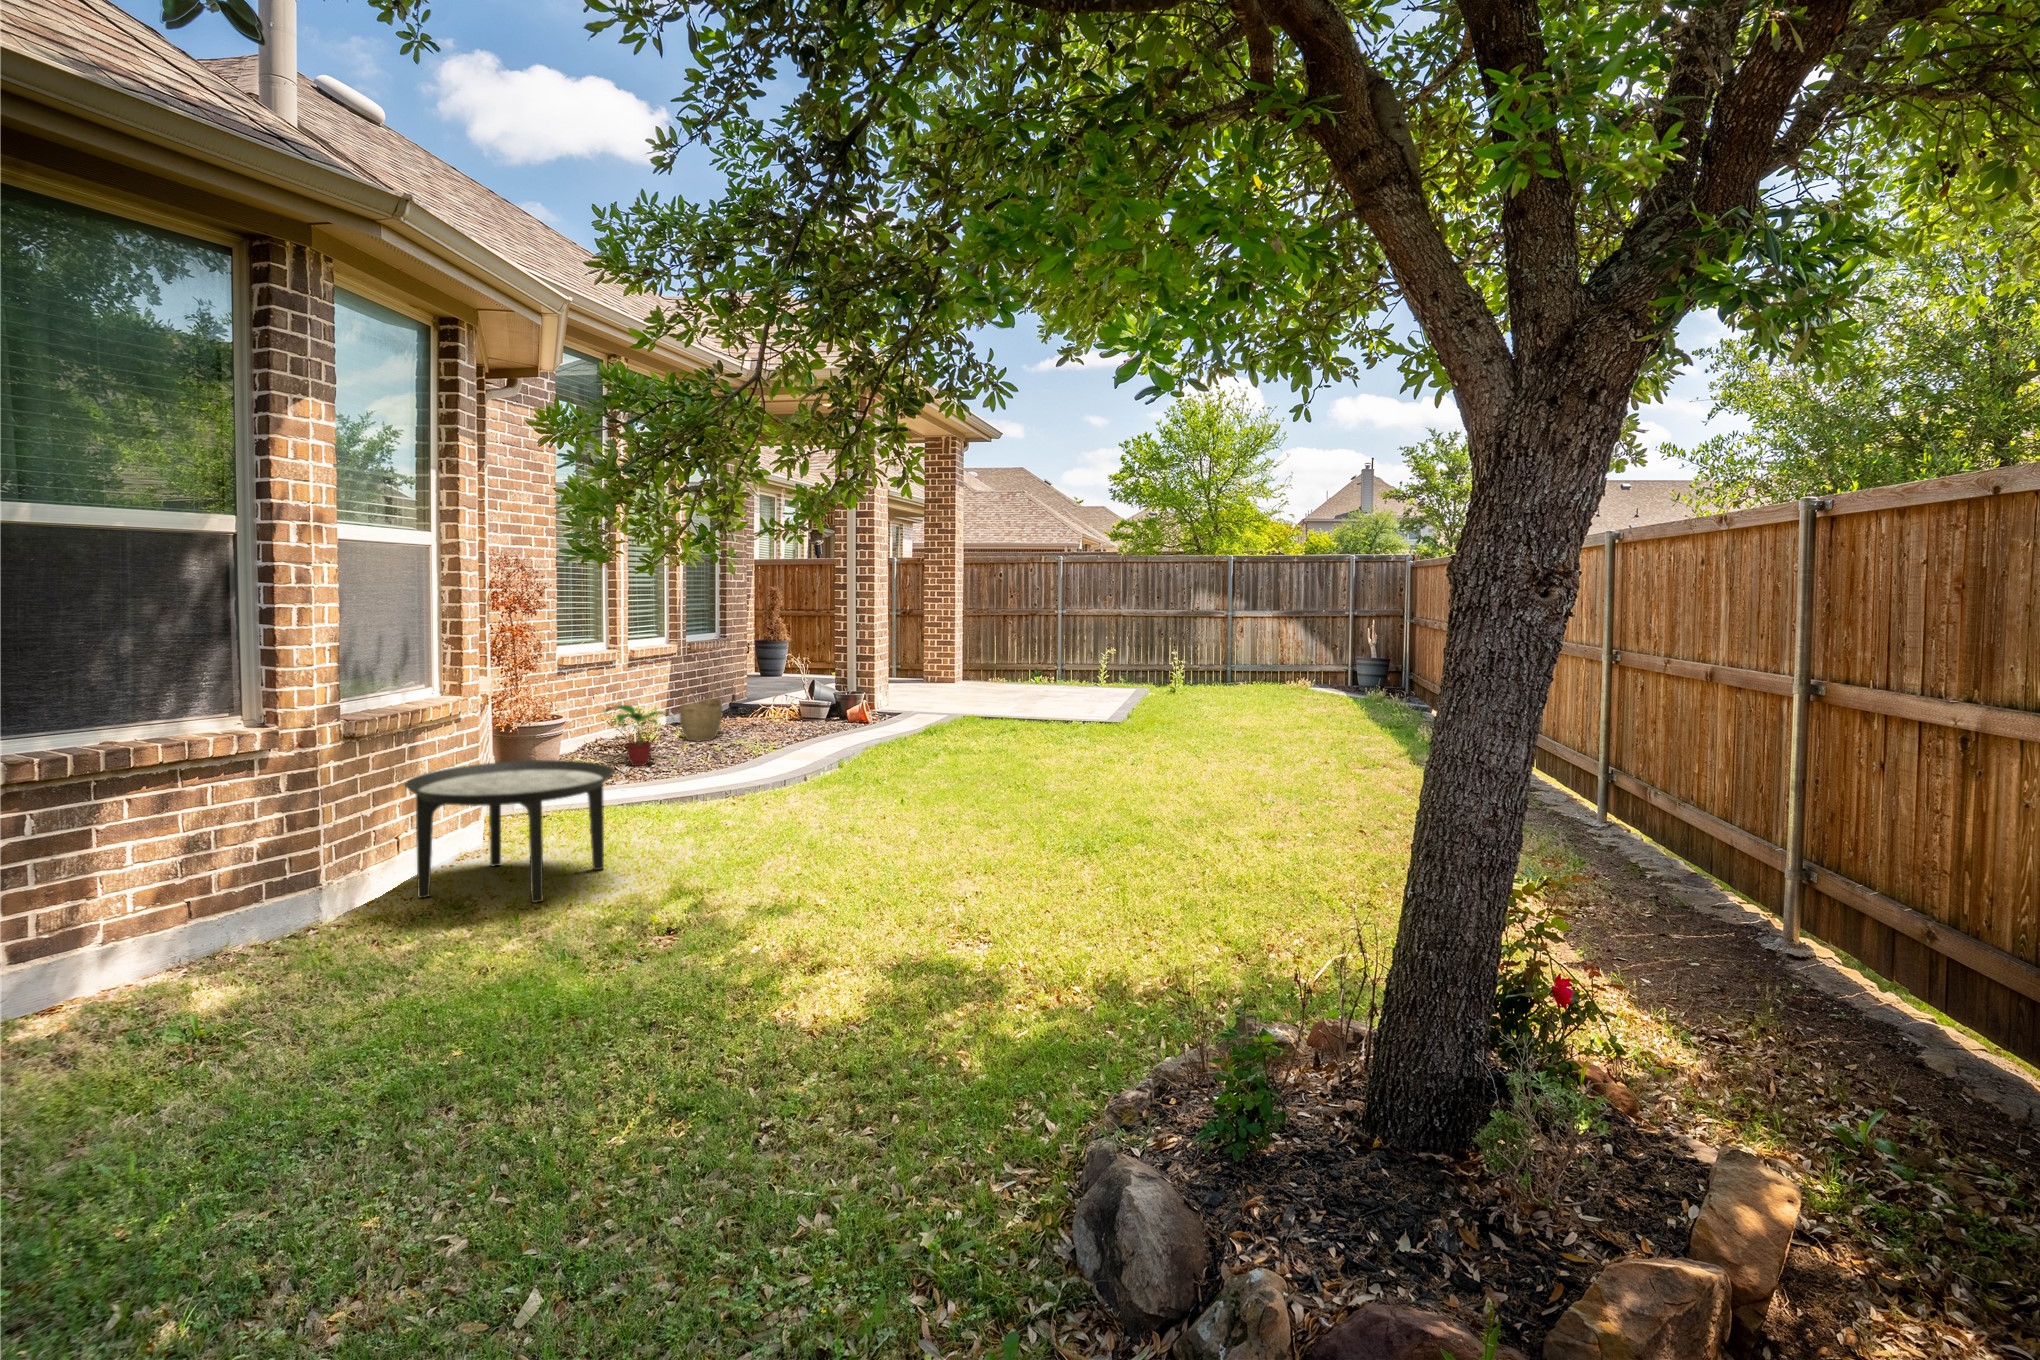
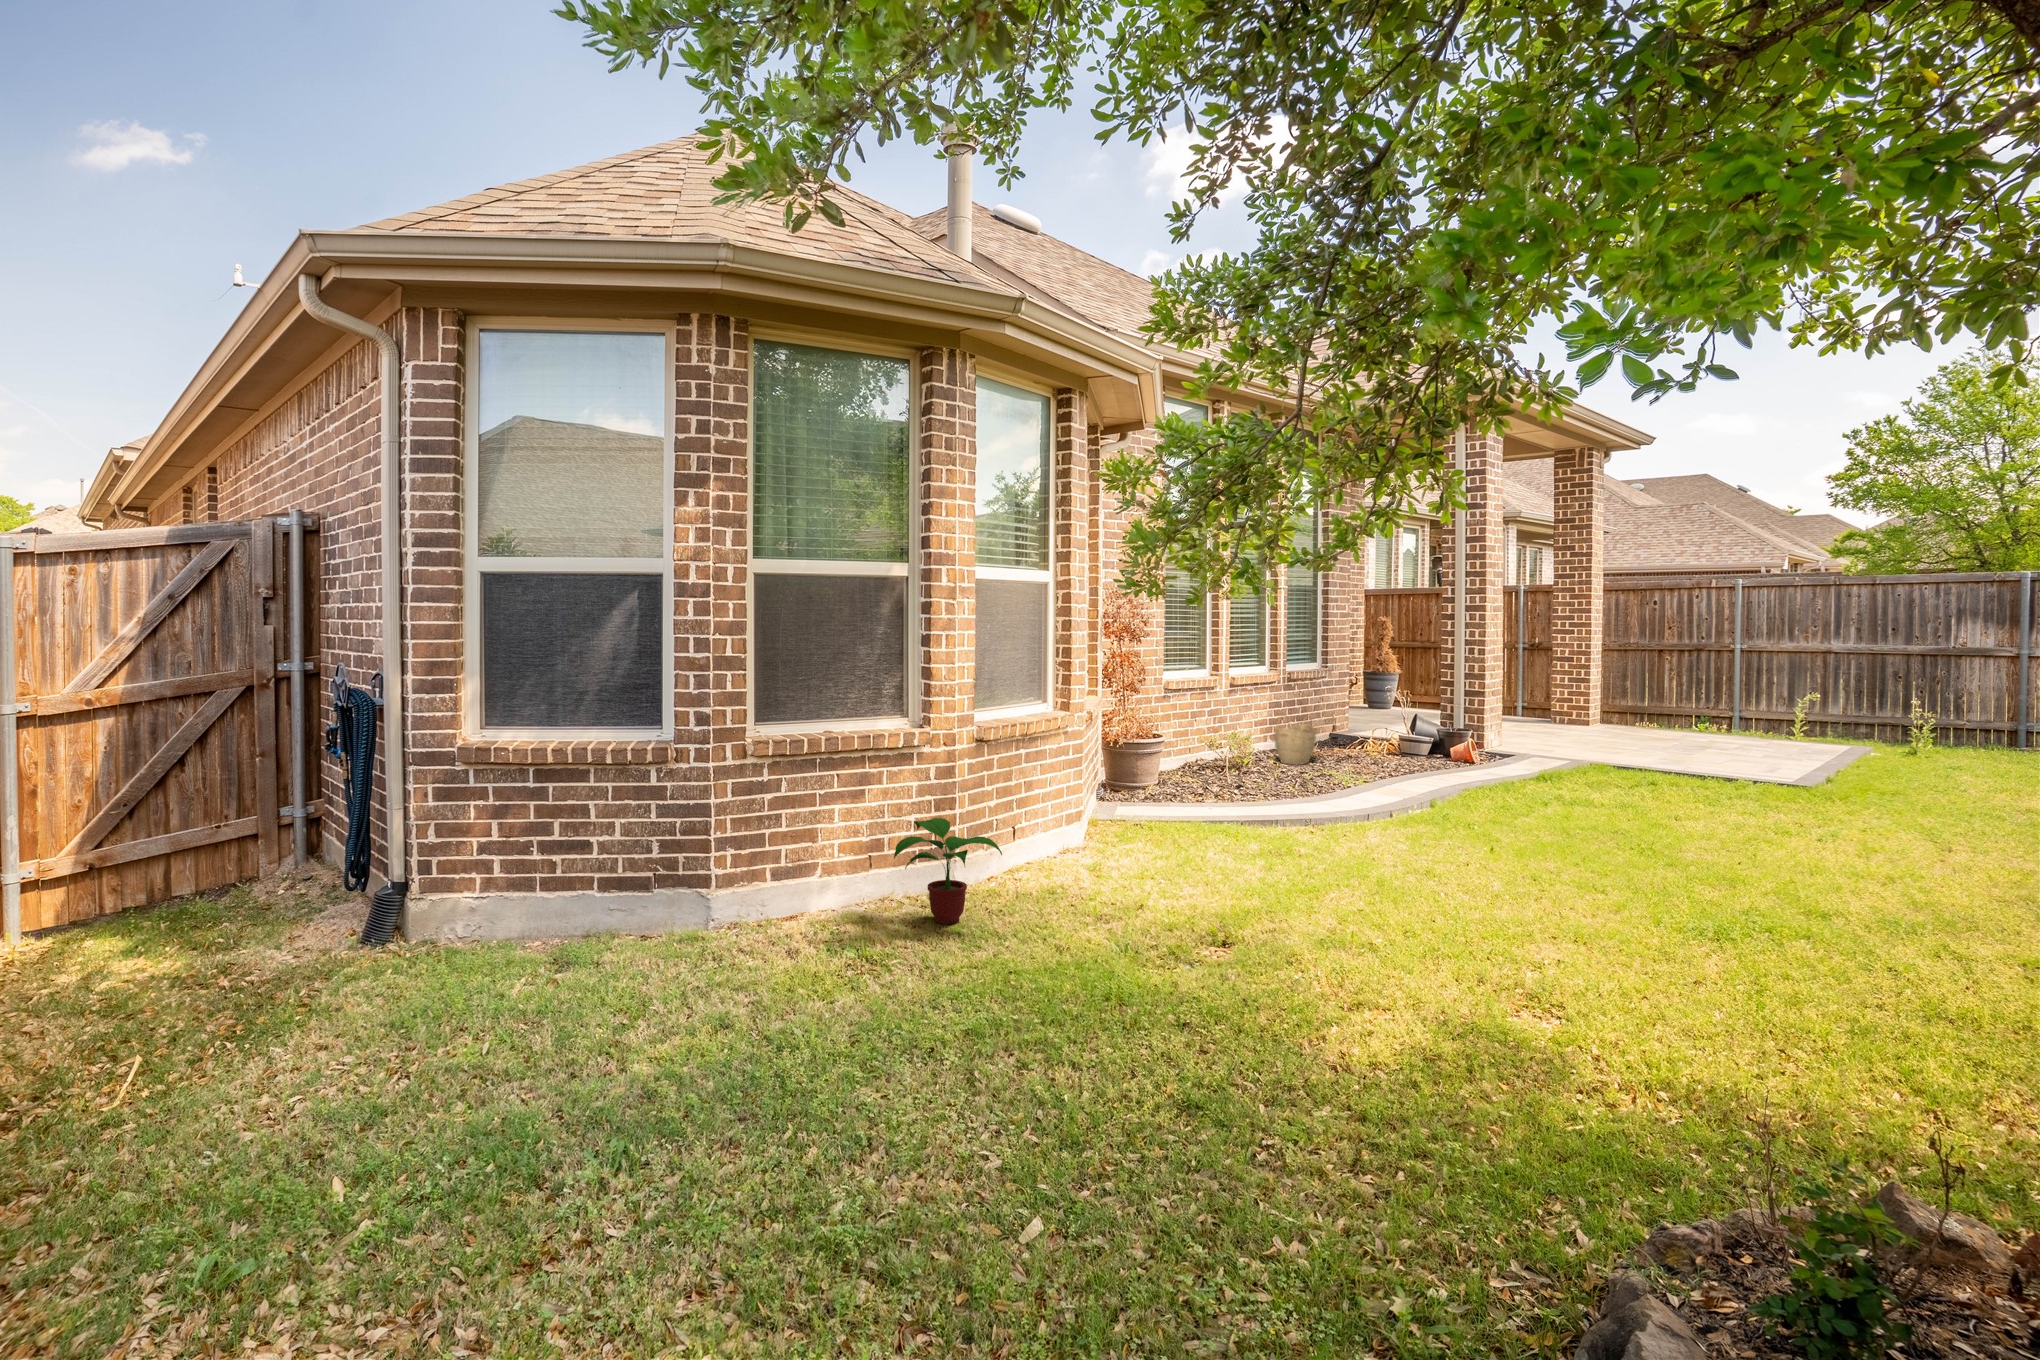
potted plant: present [605,705,665,766] -> present [894,818,1002,924]
round table: present [405,760,614,903] -> none [1019,771,1185,902]

